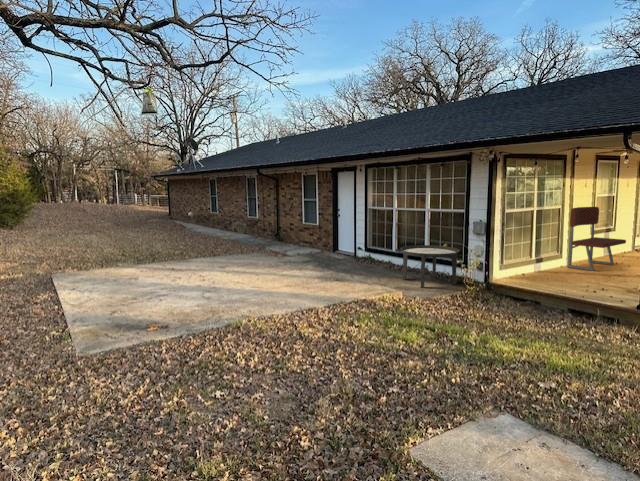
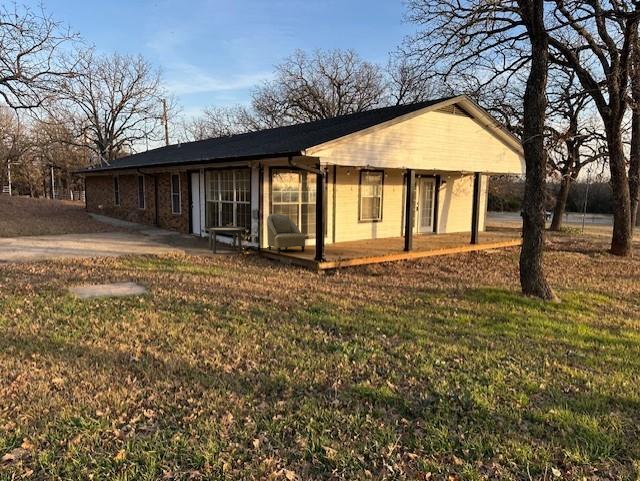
bench: present [567,207,626,271] -> none [331,204,371,247]
armchair: none [504,228,565,290] -> present [267,214,305,254]

